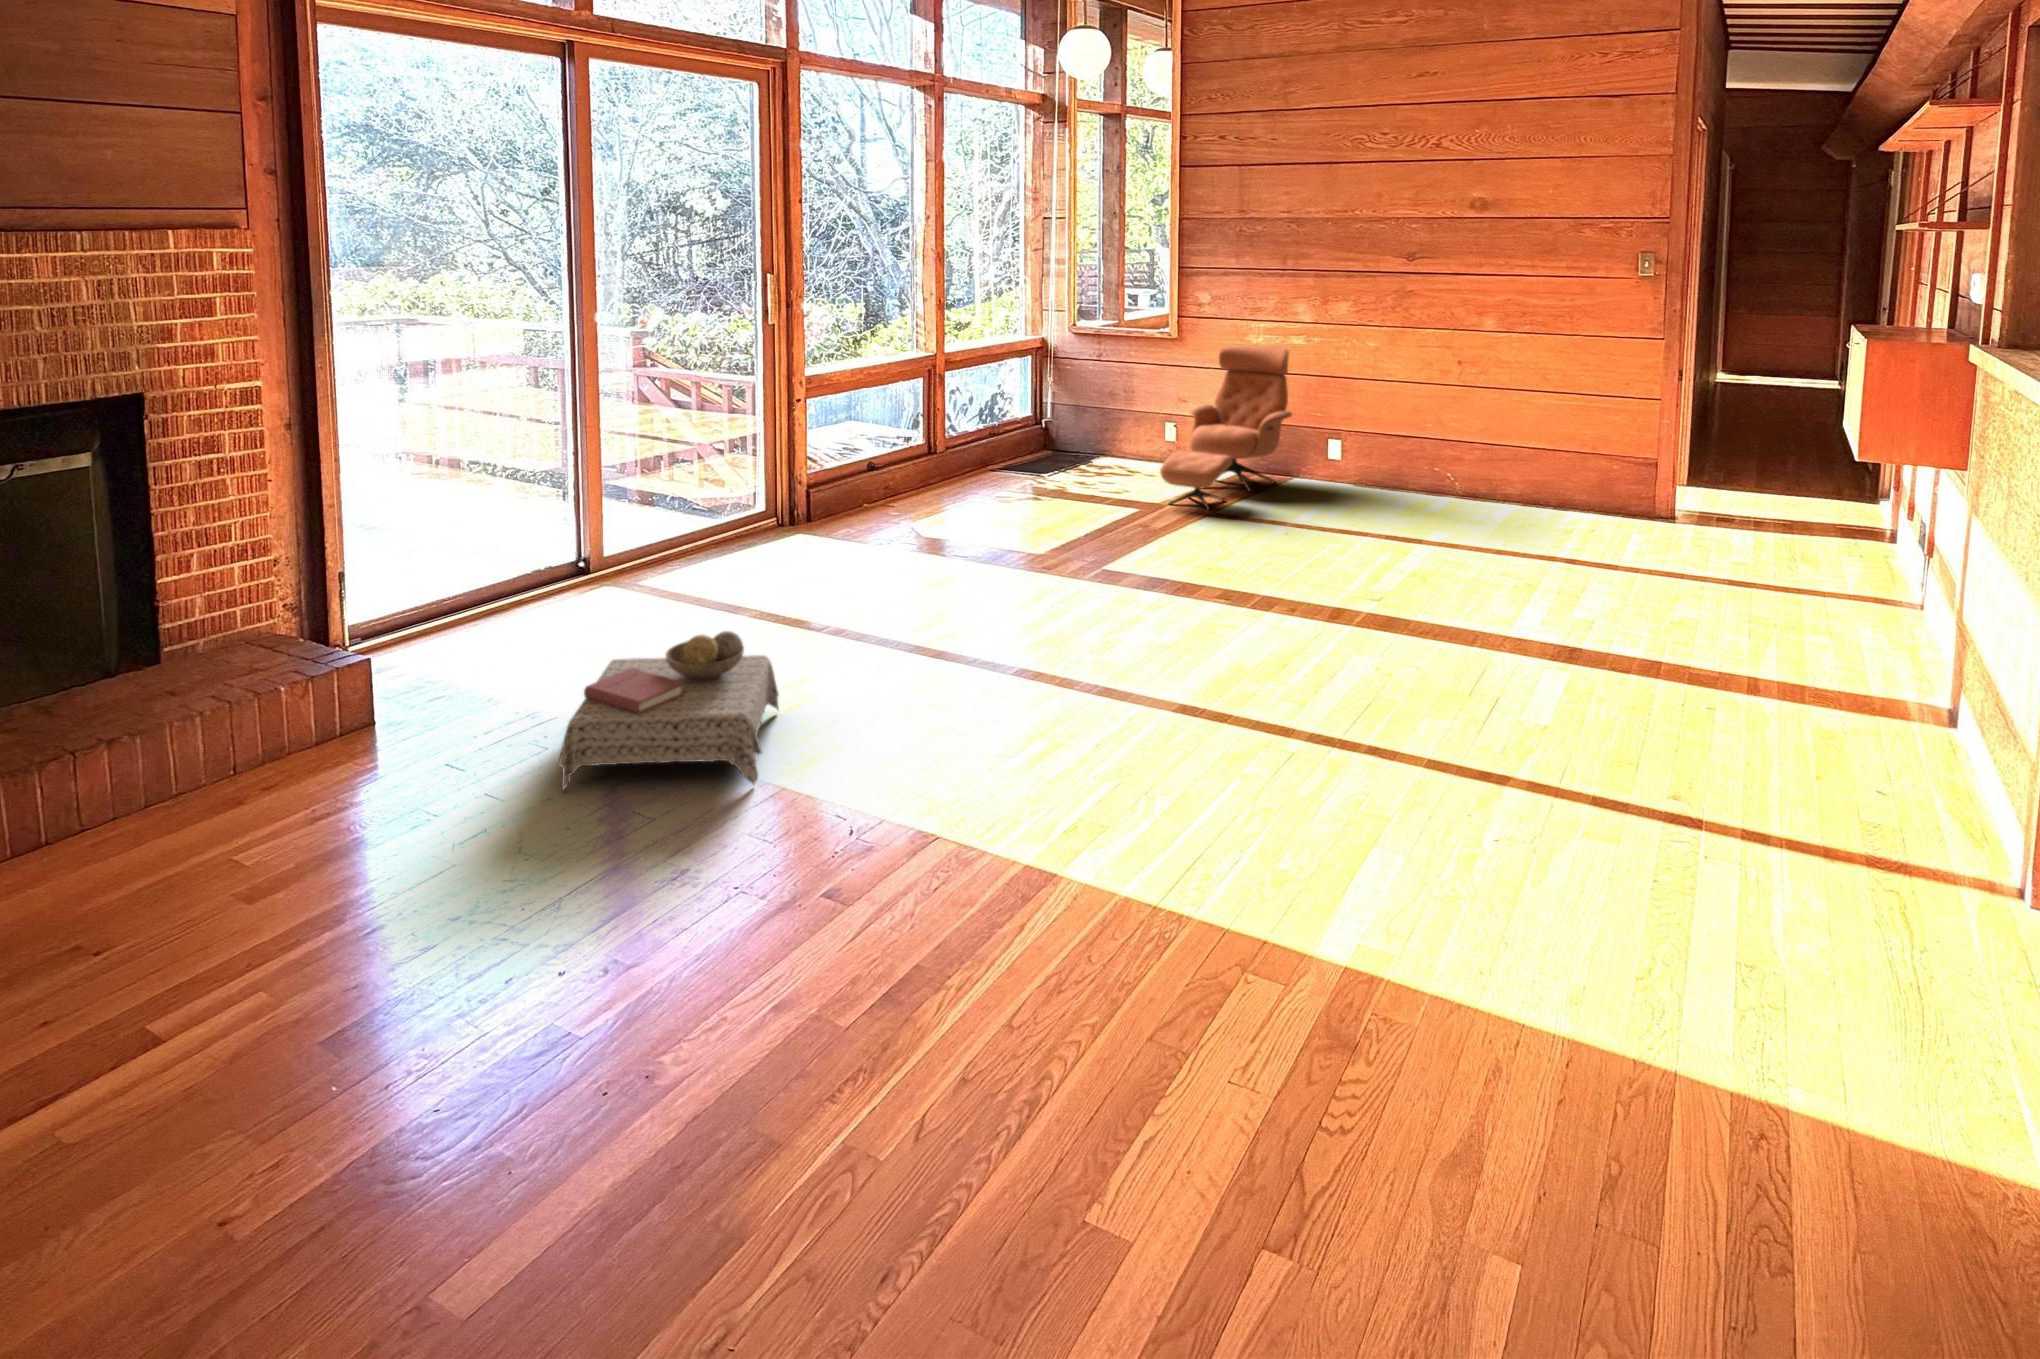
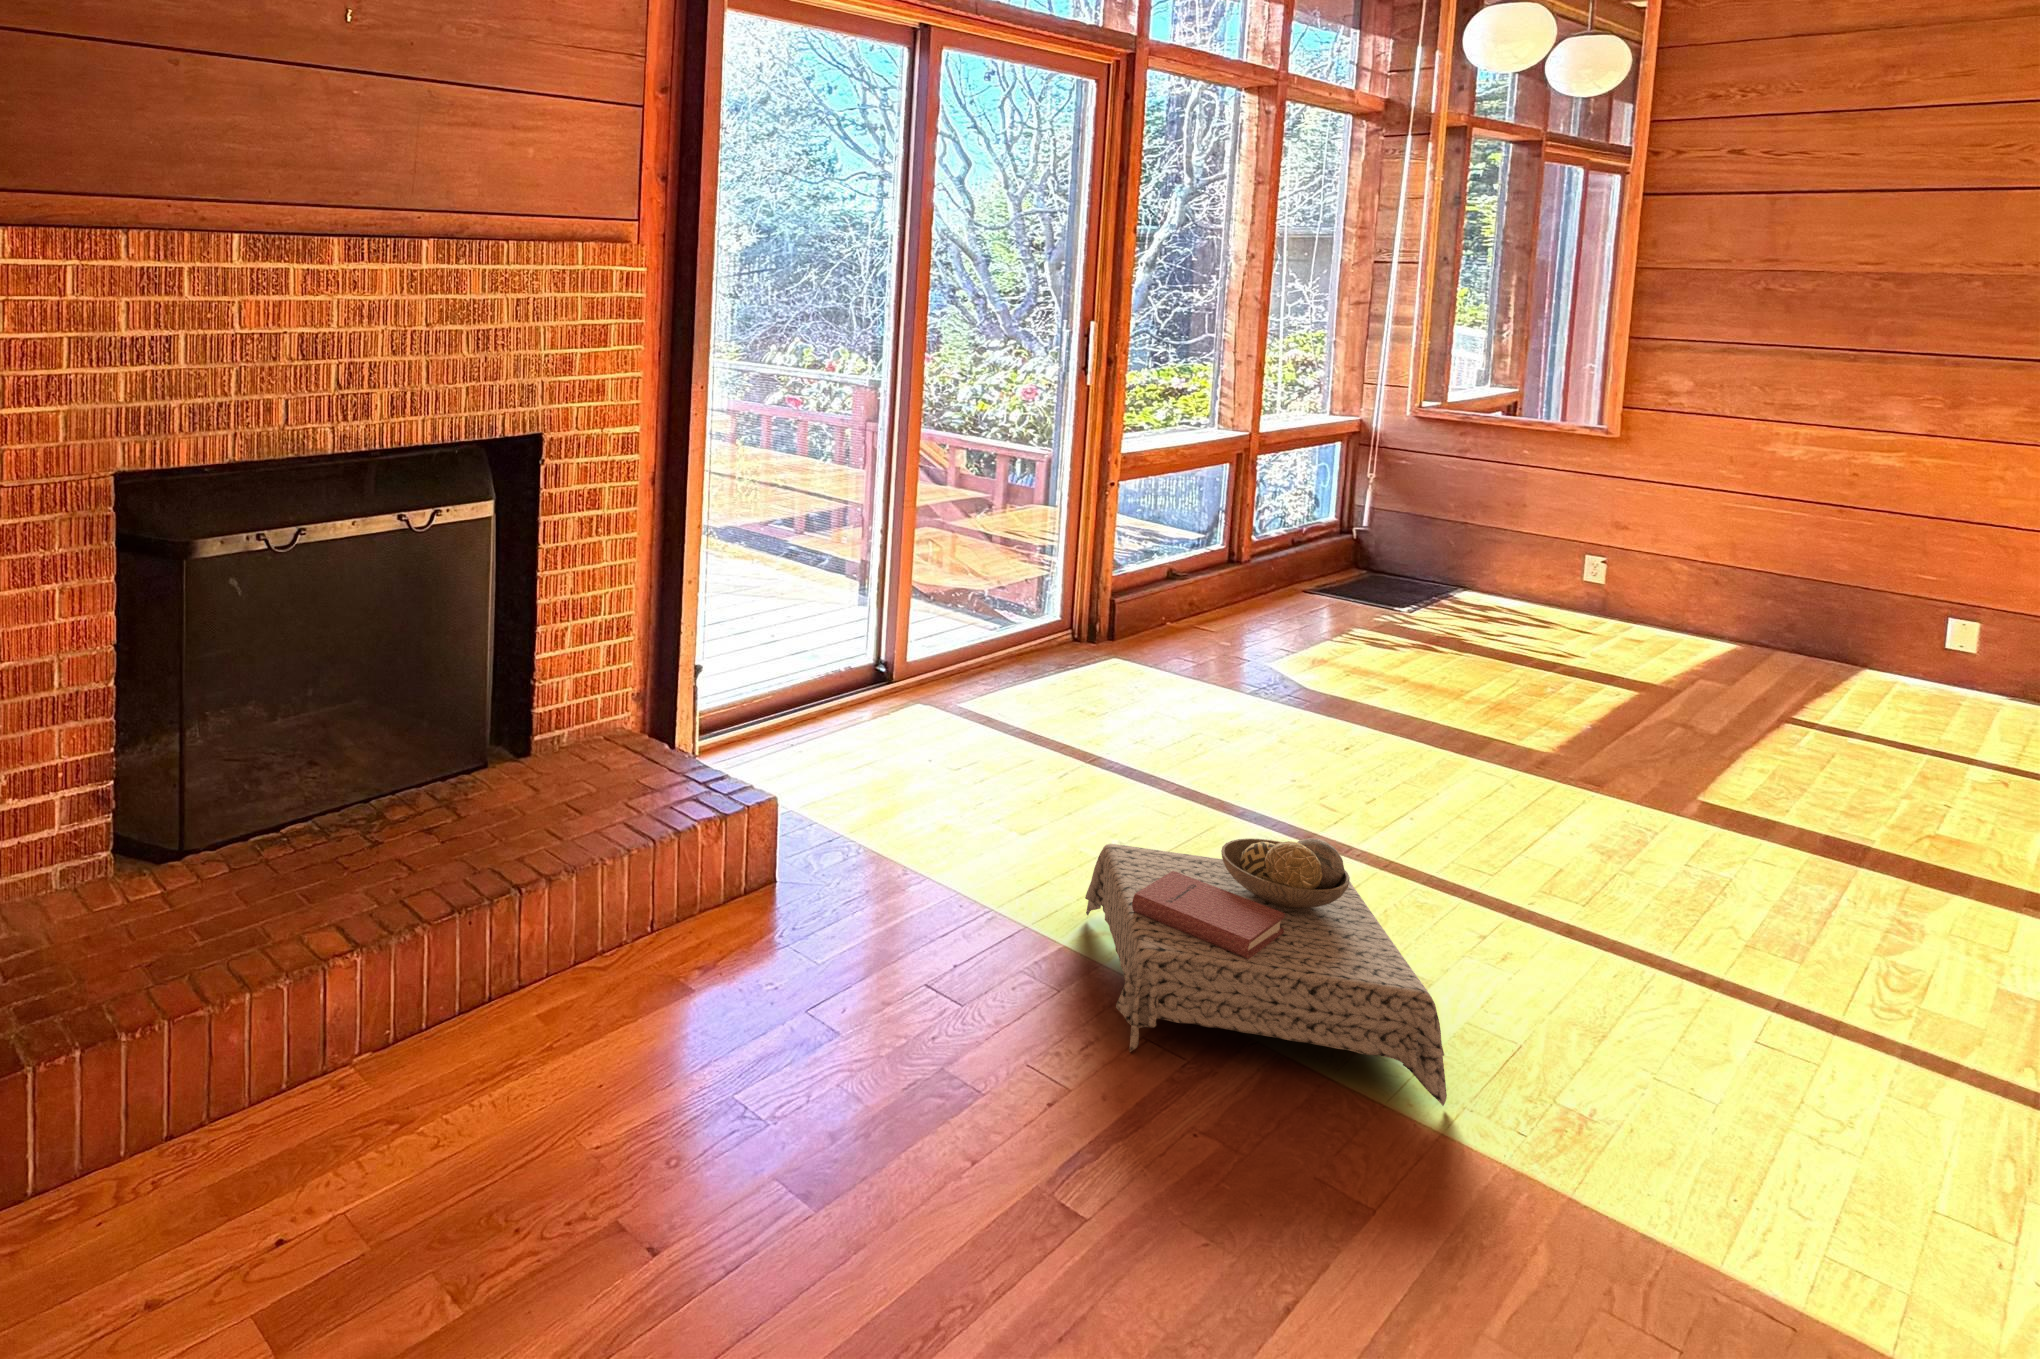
lounge chair: present [1160,344,1292,510] -> none [1629,449,1831,692]

